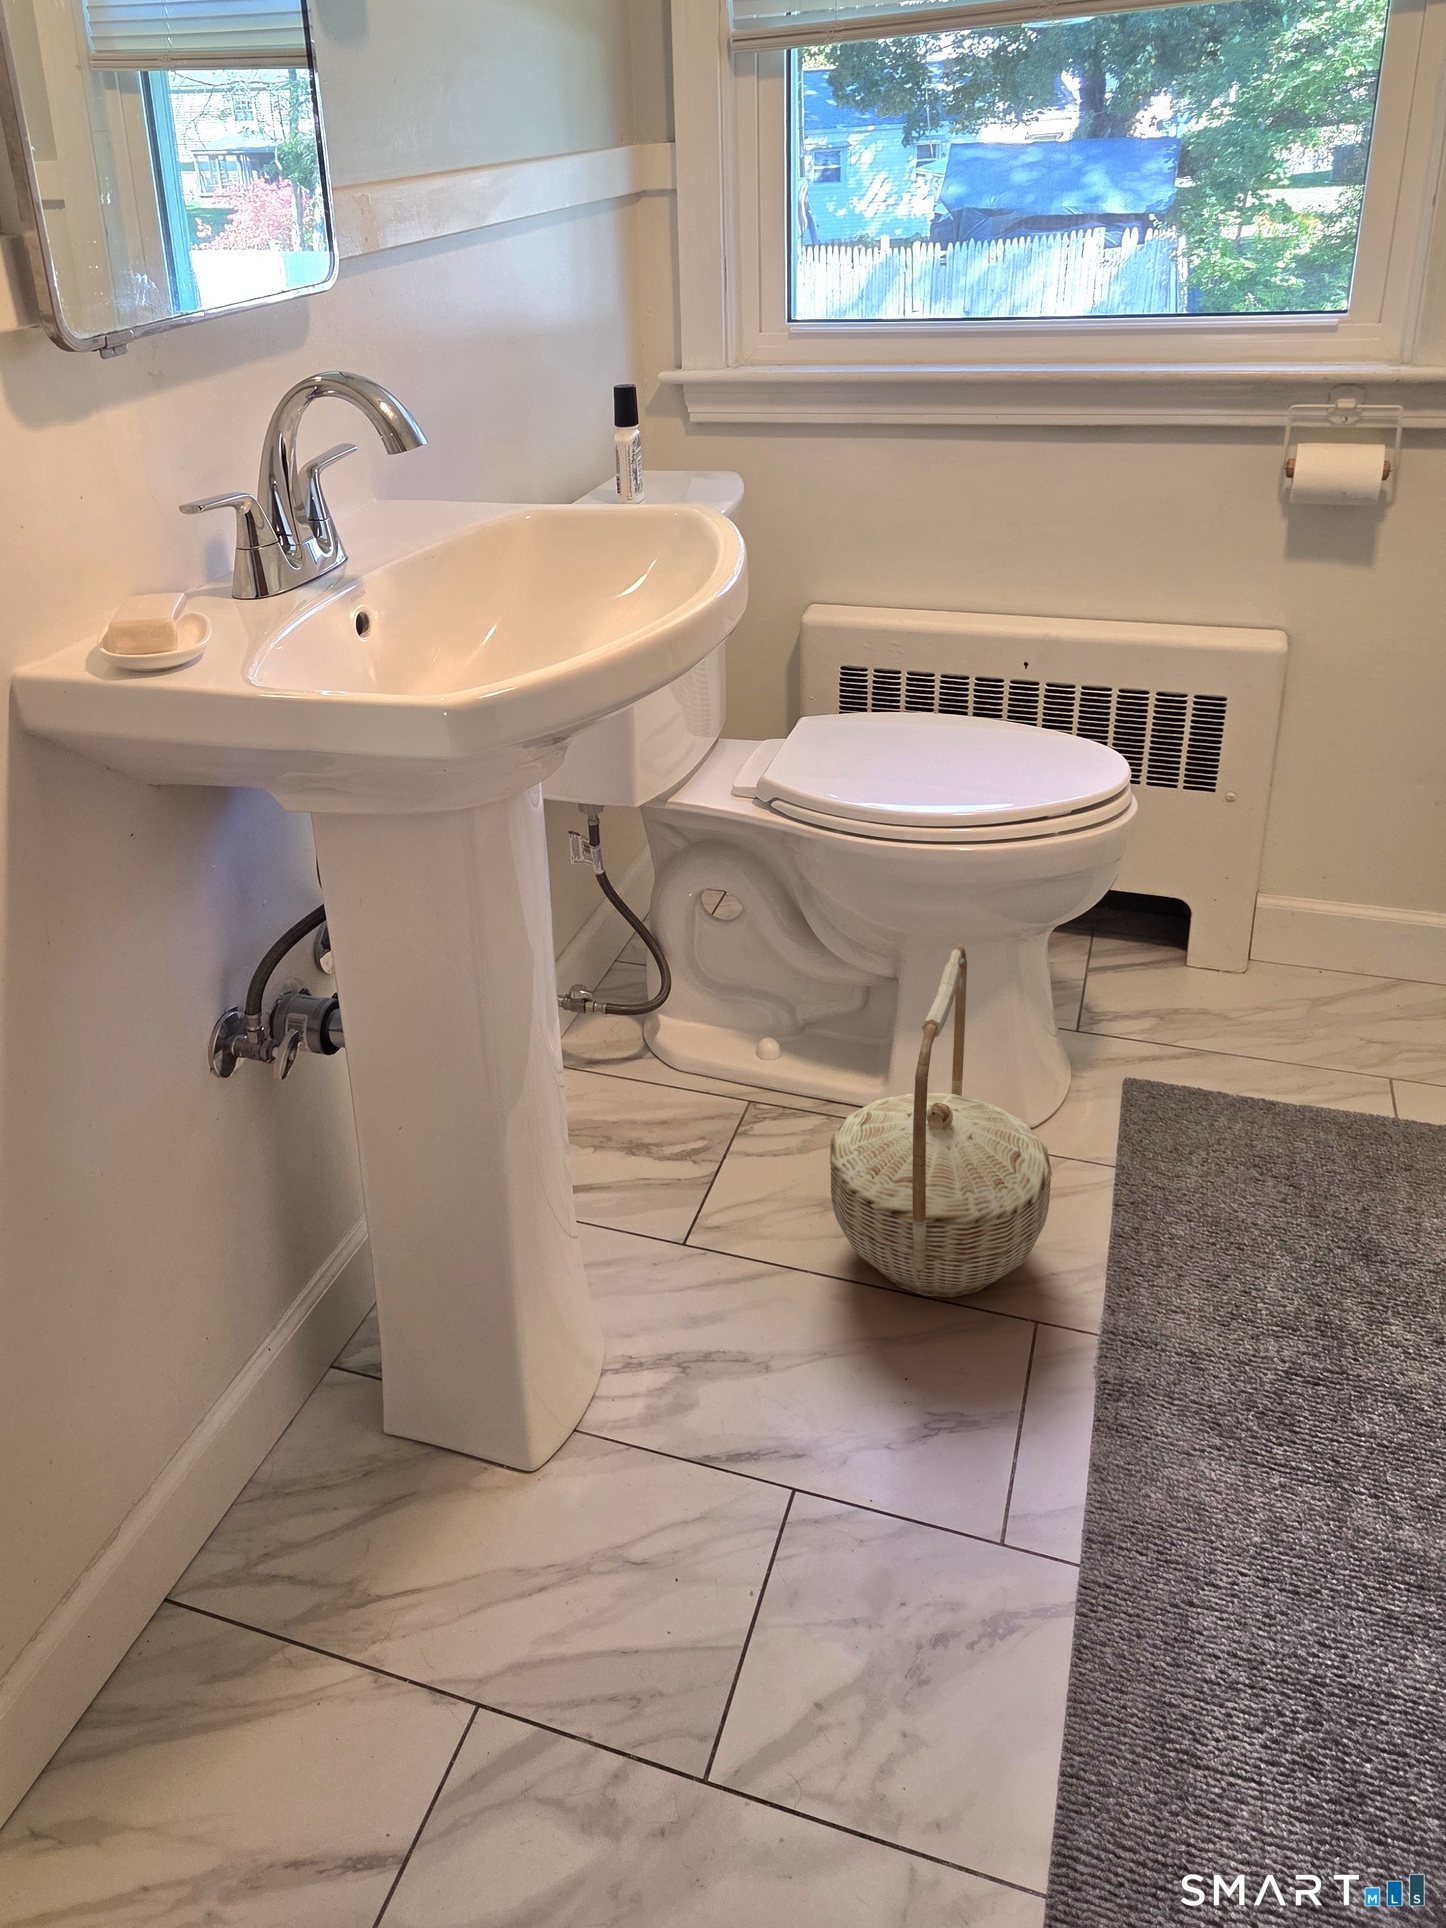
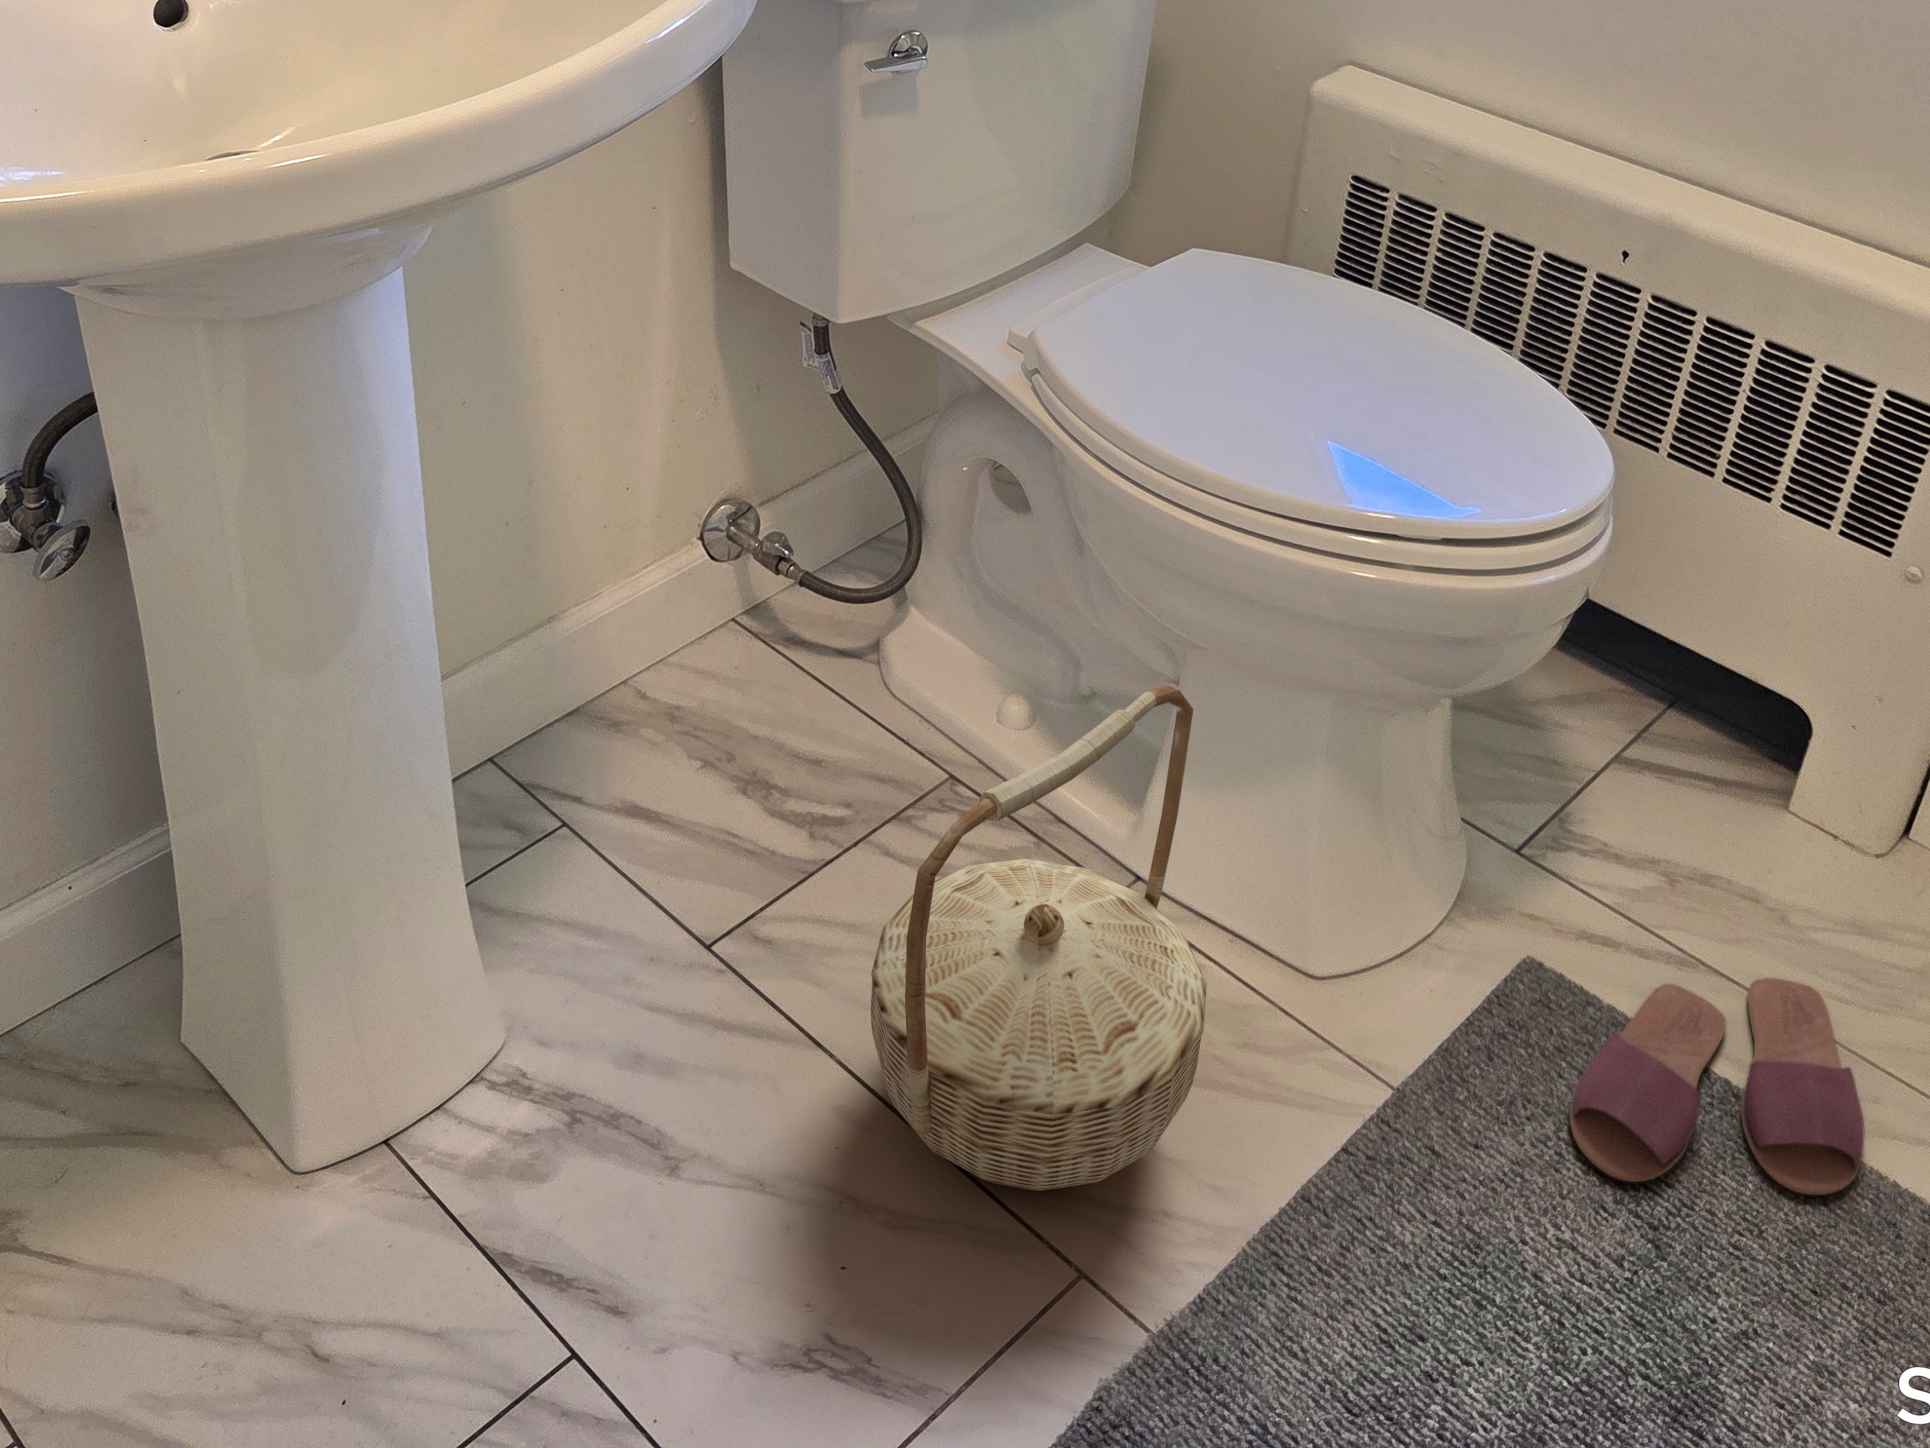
slippers: none [1199,1042,1358,1165] -> present [1570,978,1865,1195]

